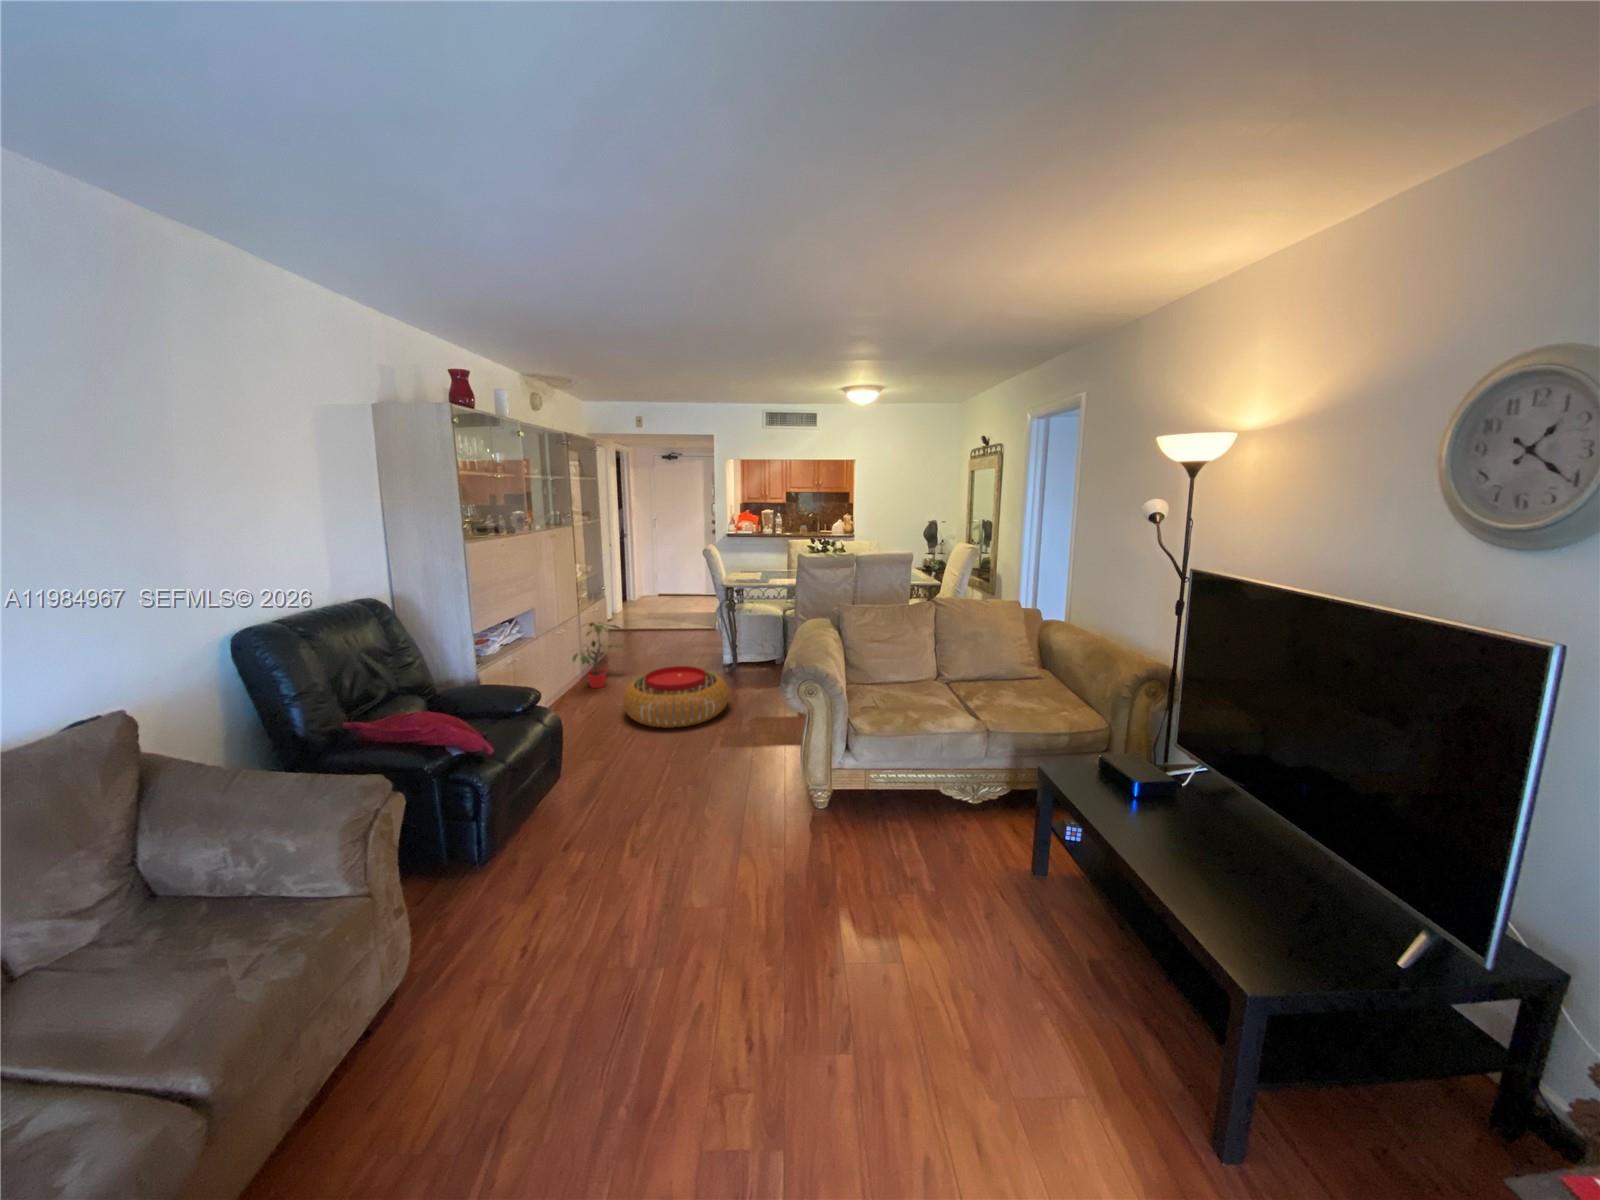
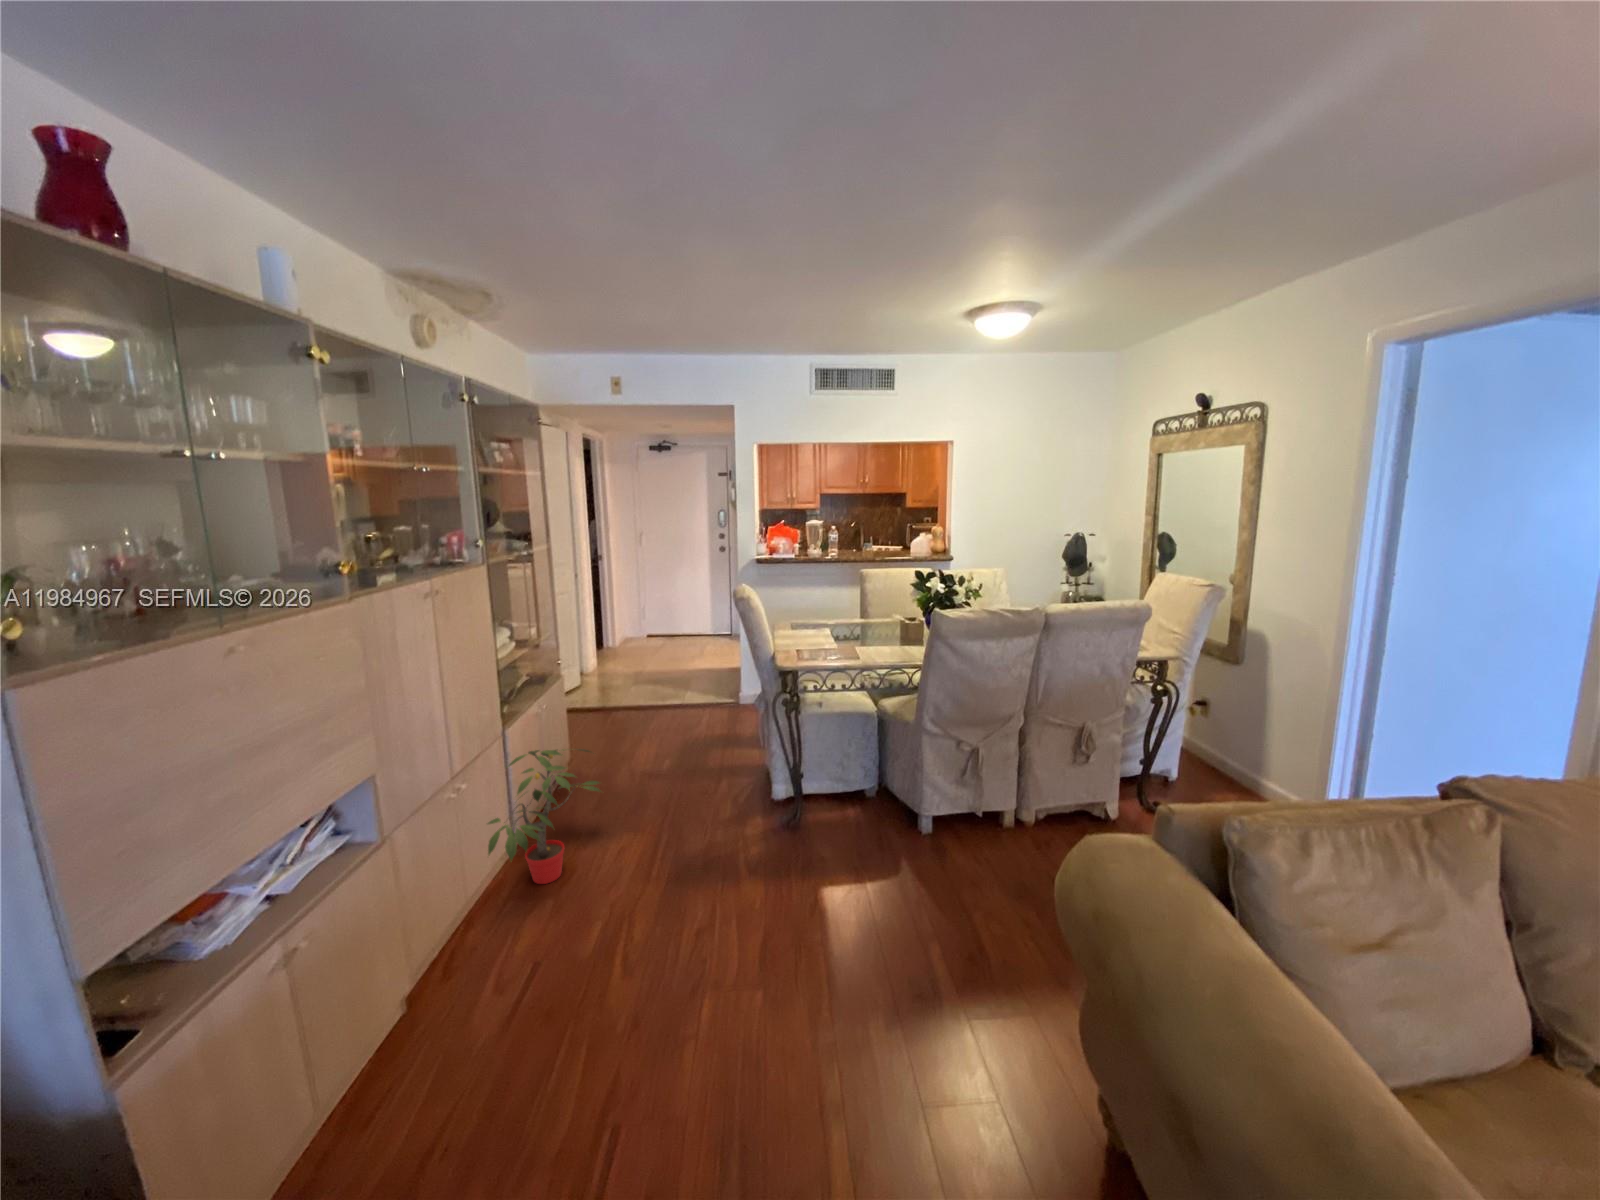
pouf: present [623,666,729,728] -> none [594,857,833,1069]

